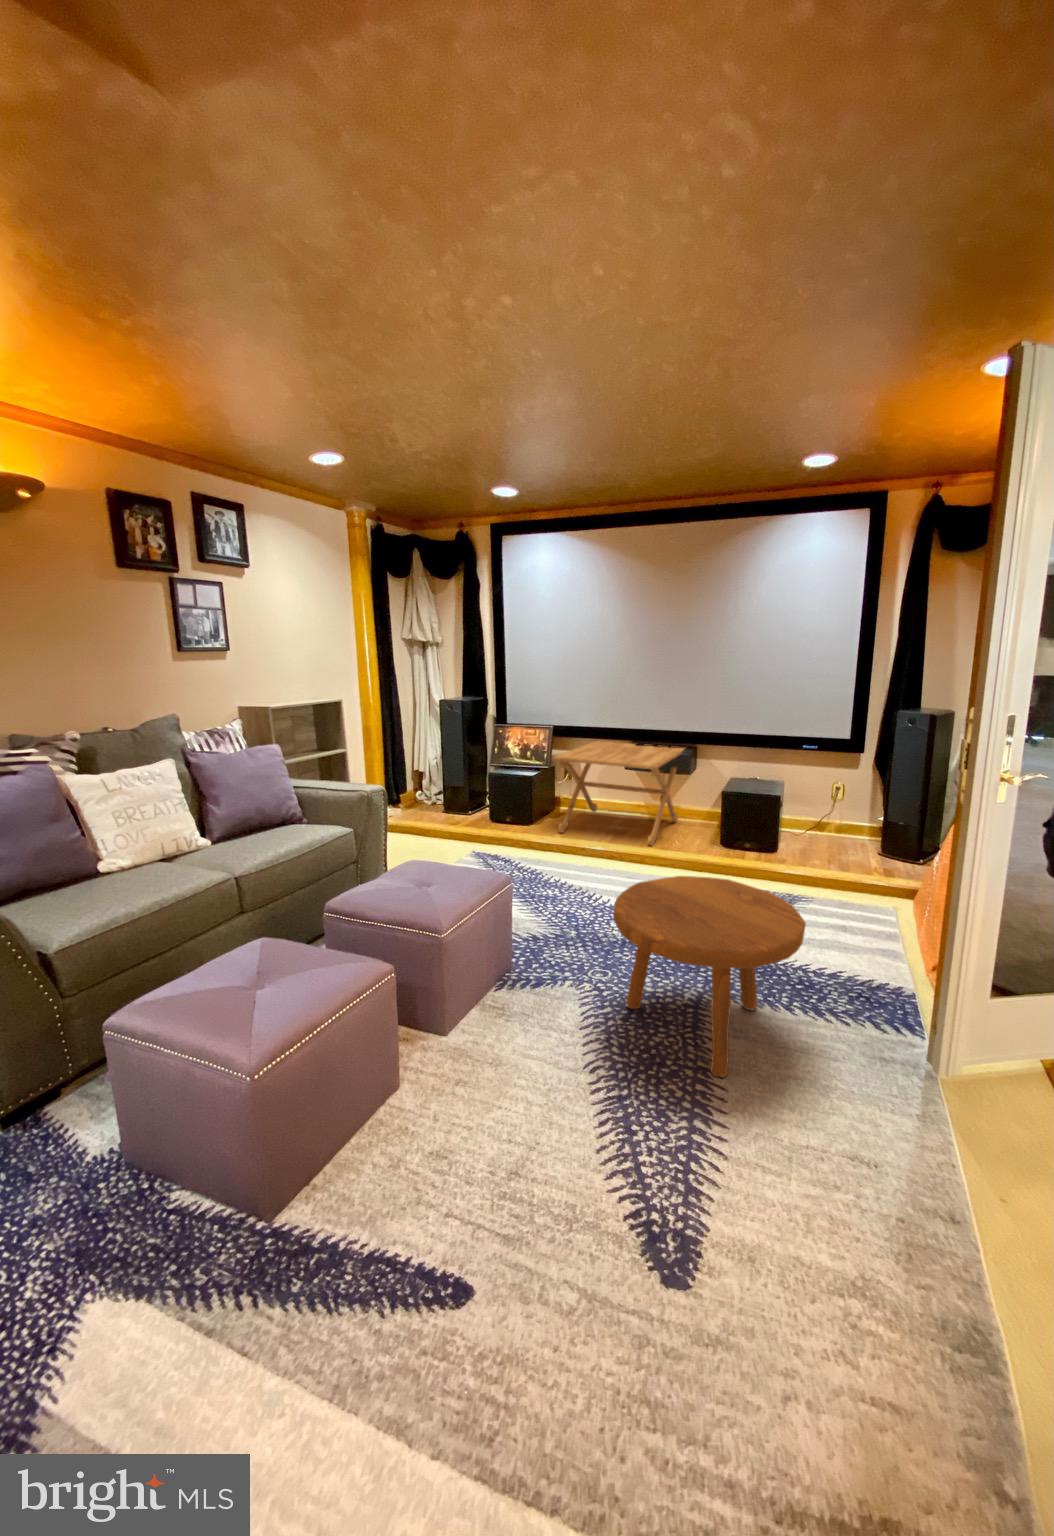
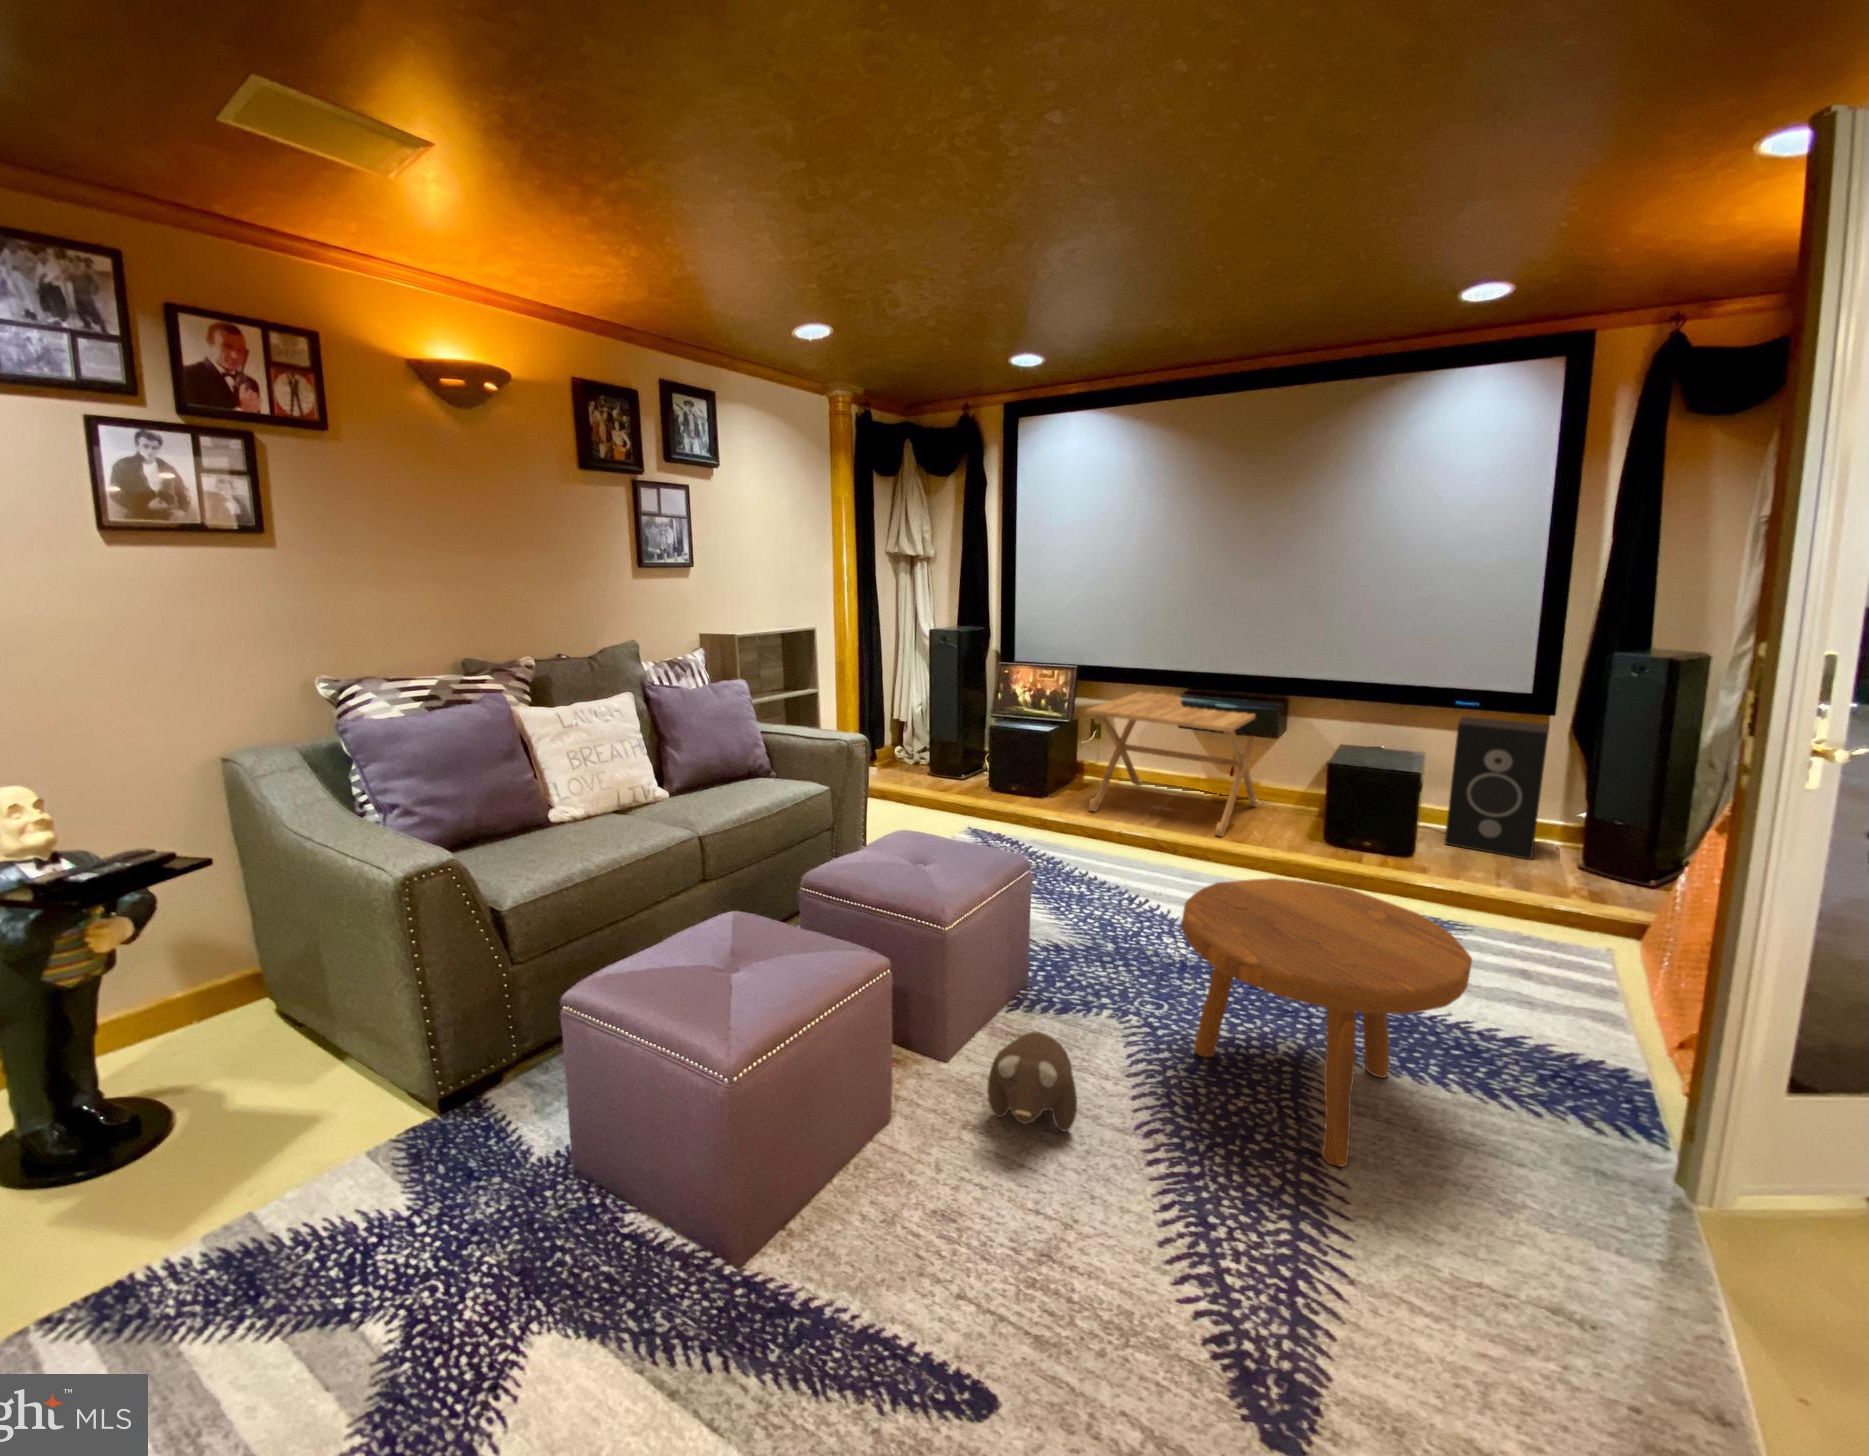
speaker: none [799,750,863,849] -> present [1445,717,1549,860]
plush toy: none [473,1005,539,1077] -> present [987,1032,1077,1131]

